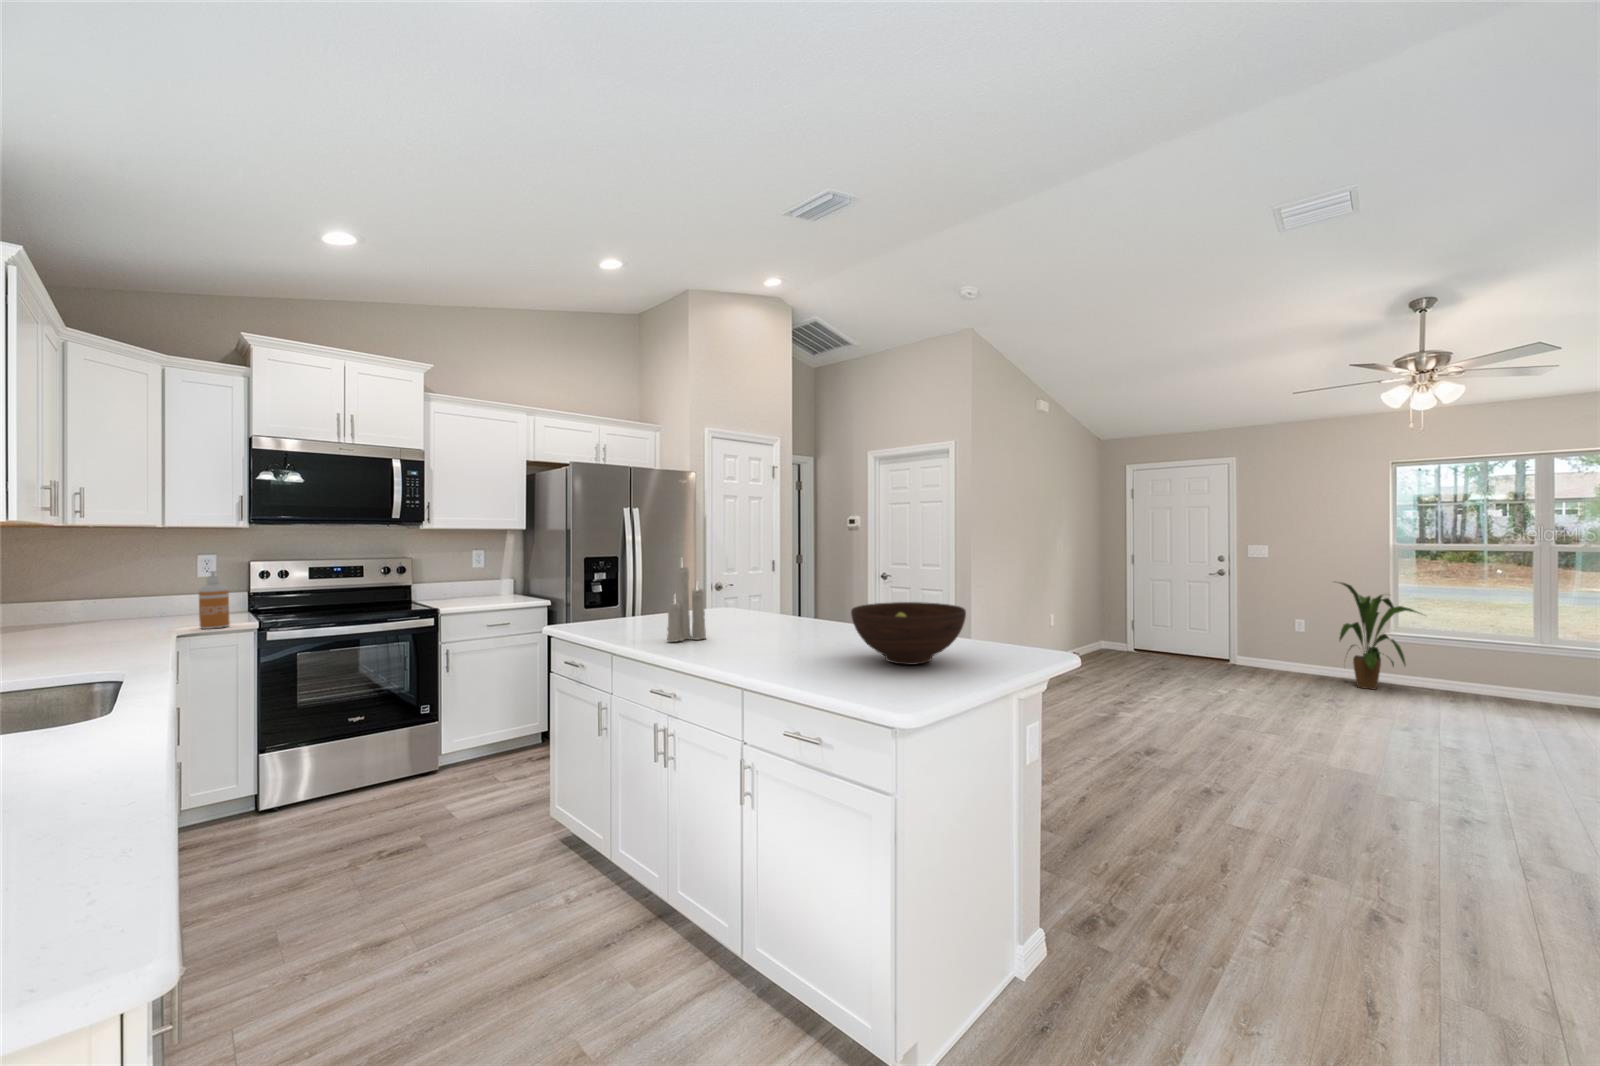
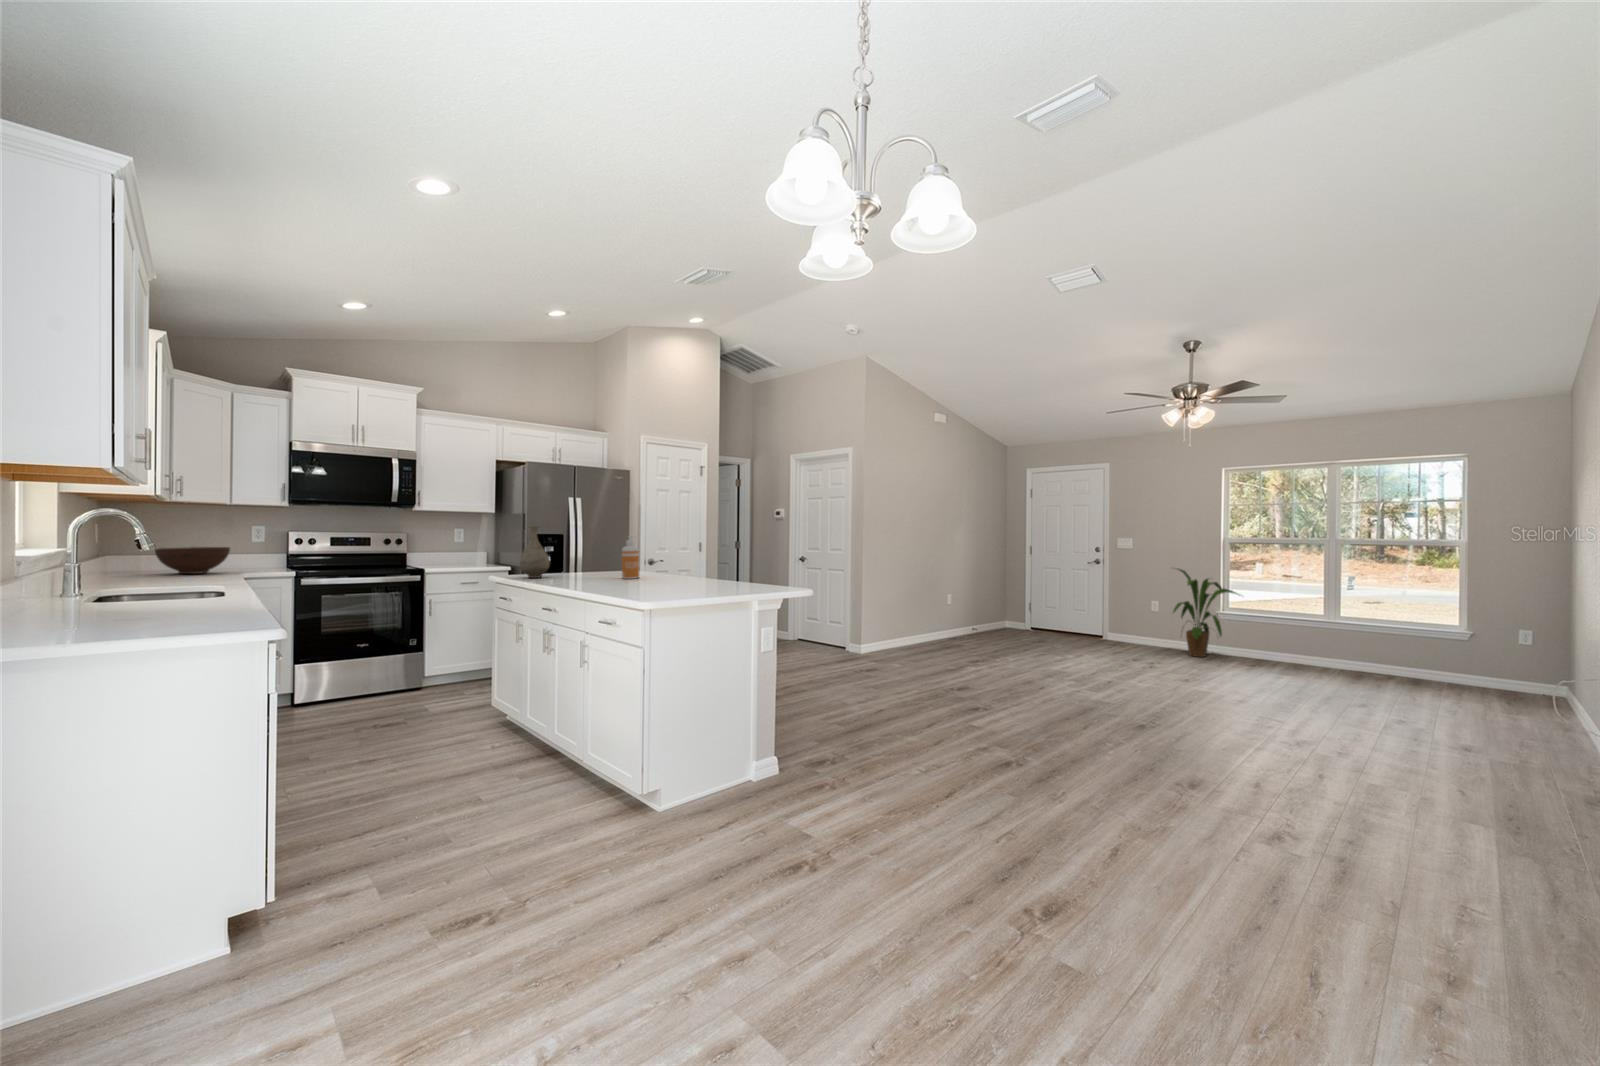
vase: none [597,556,638,631] -> present [519,527,550,578]
candle: present [667,567,706,642] -> none [558,524,587,582]
soap dispenser: present [199,571,230,629] -> present [622,536,639,579]
fruit bowl: present [851,602,966,665] -> present [155,547,230,574]

